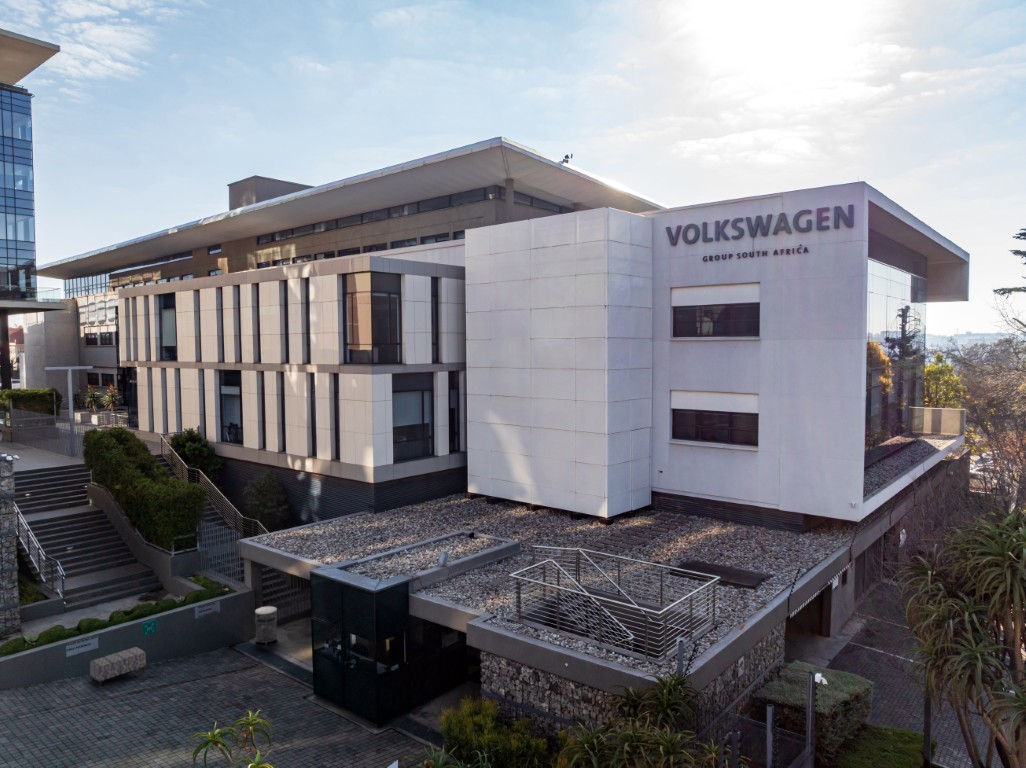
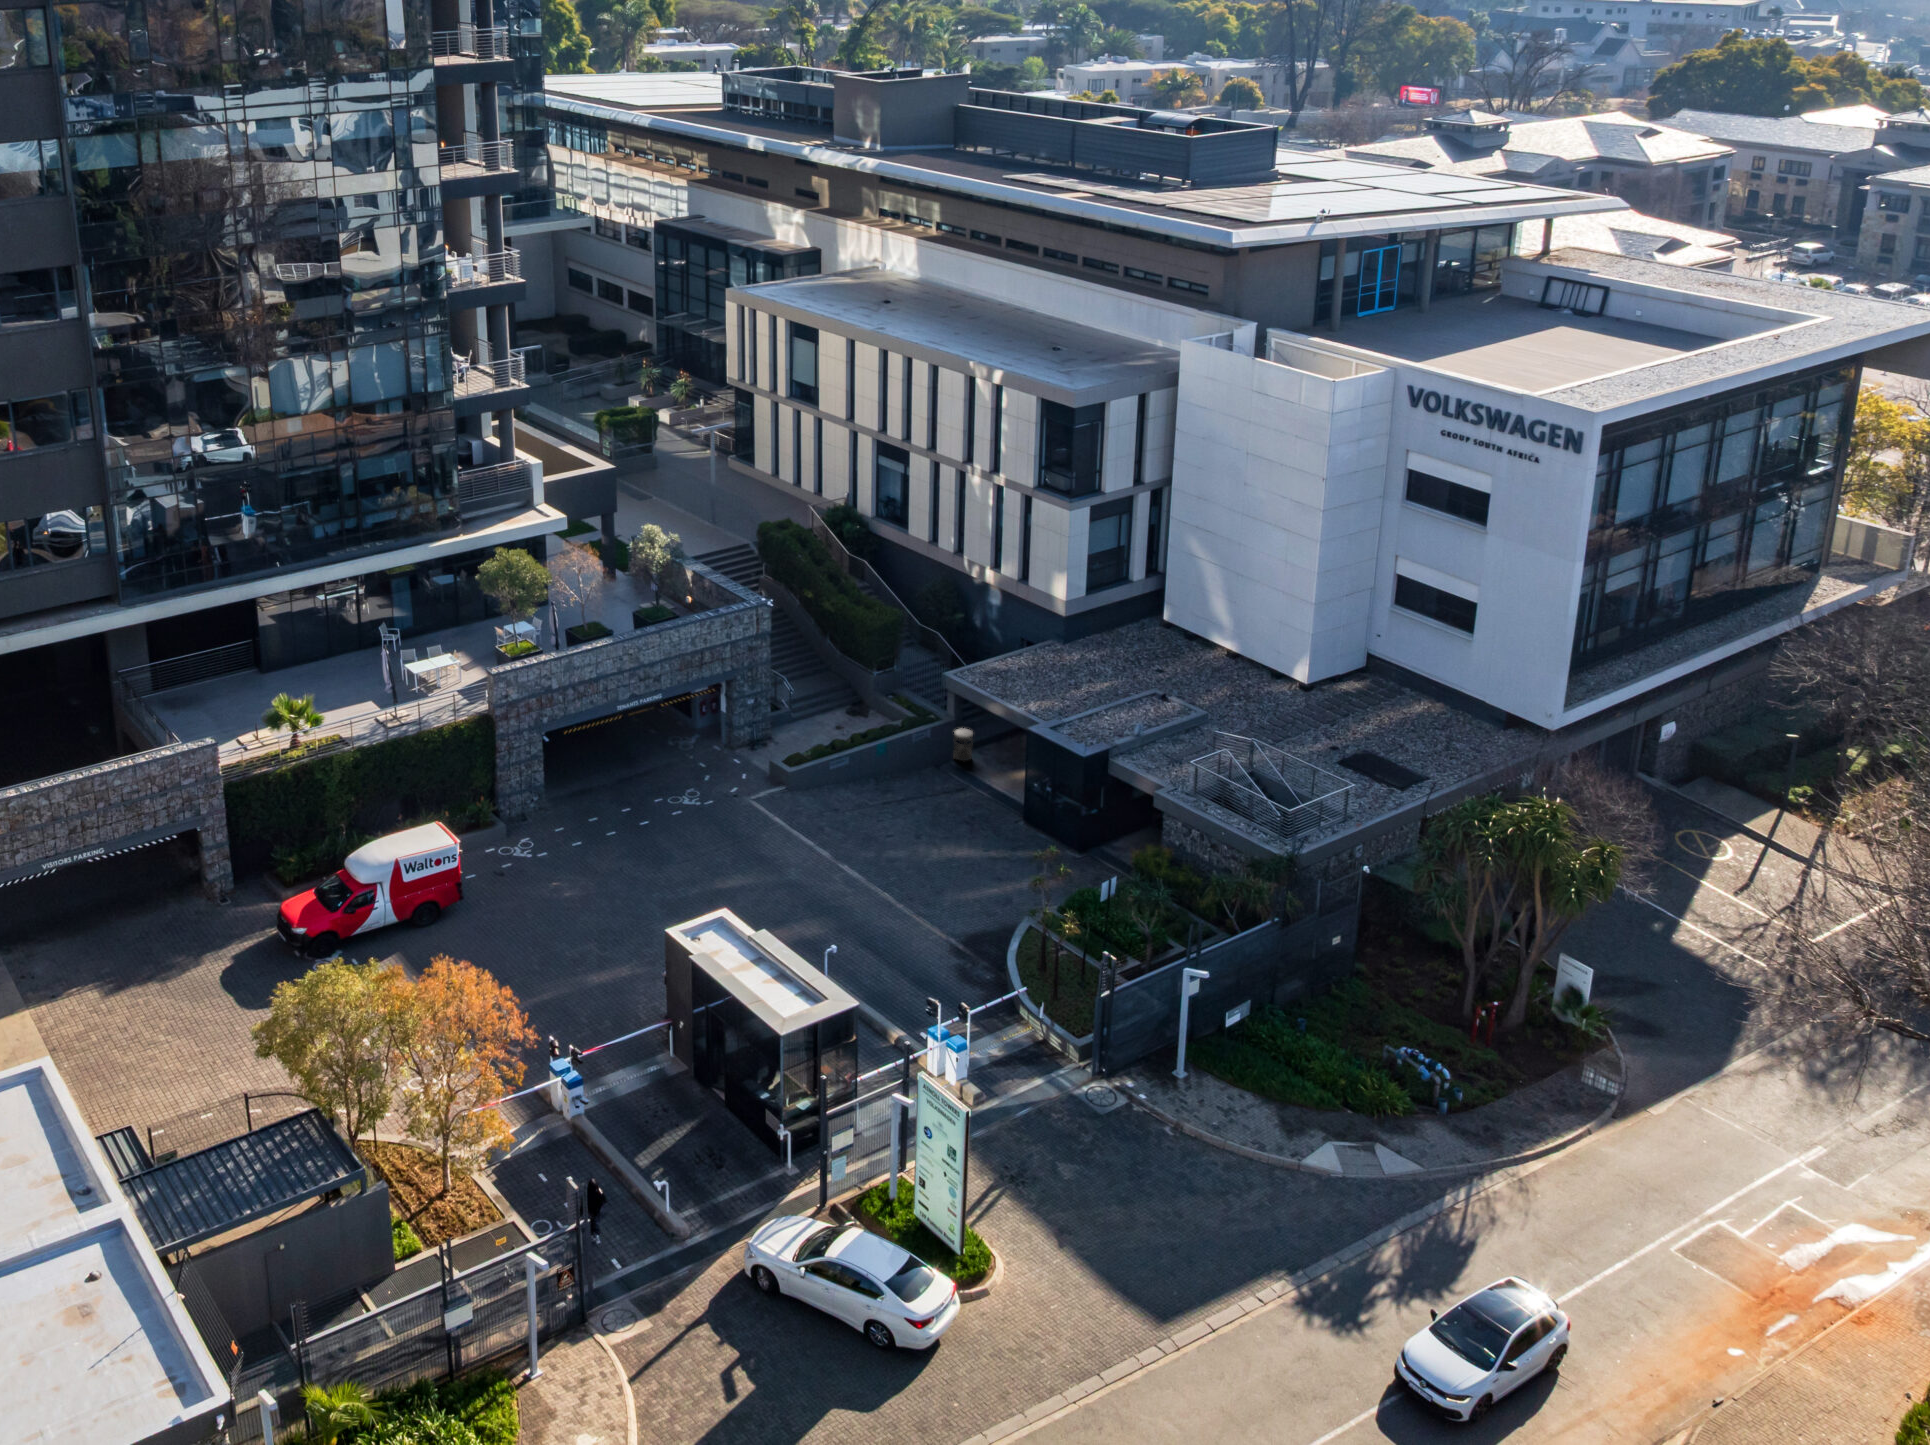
bench: present [90,647,146,686] -> none [841,757,880,788]

